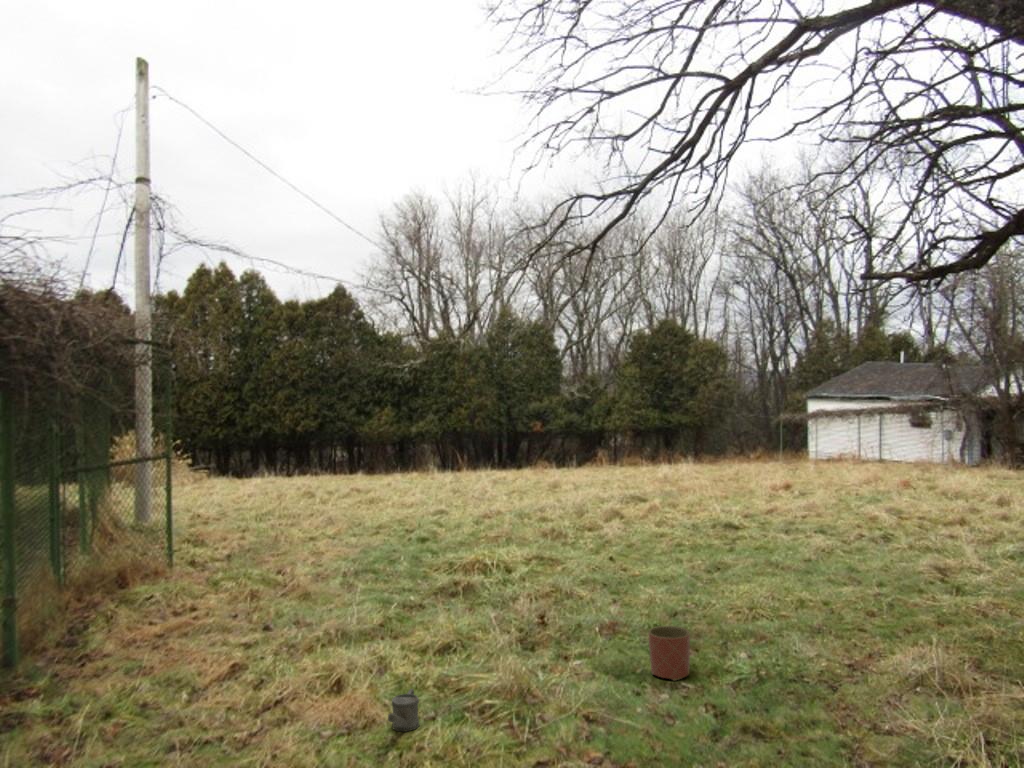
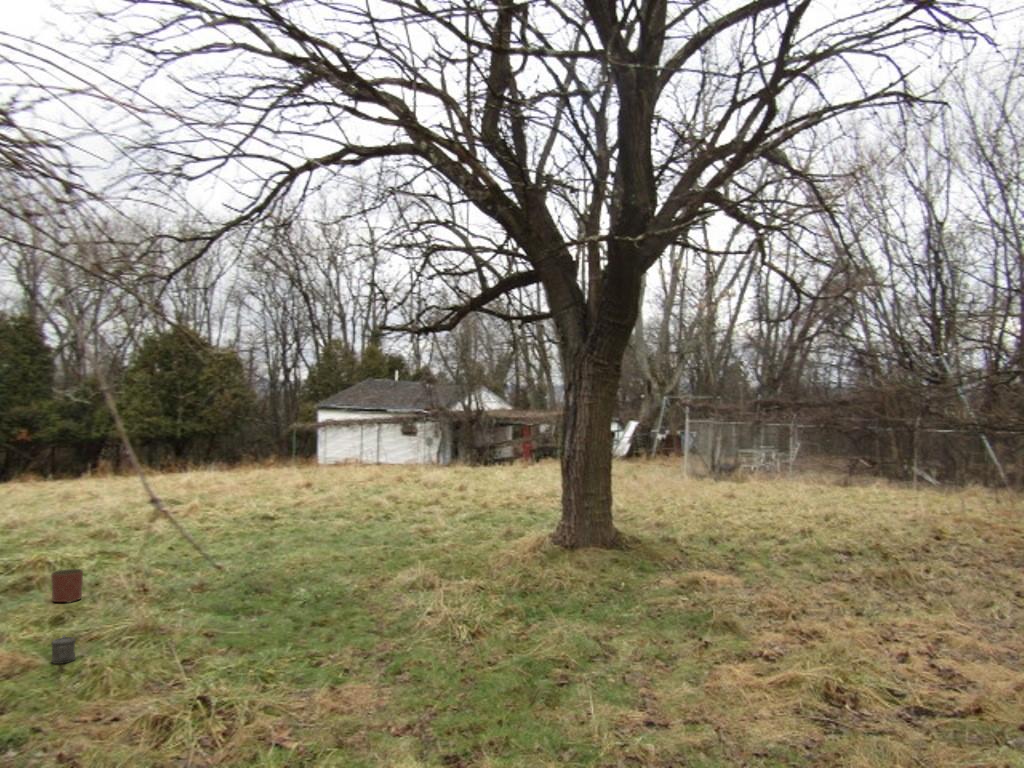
planter: present [648,626,690,681] -> present [51,569,83,603]

